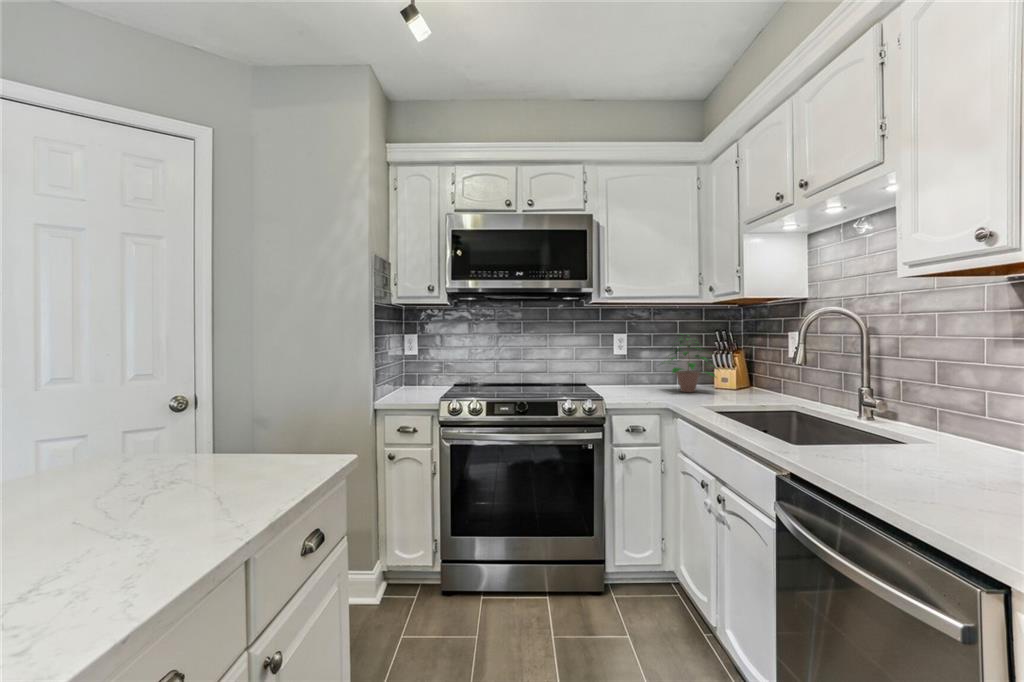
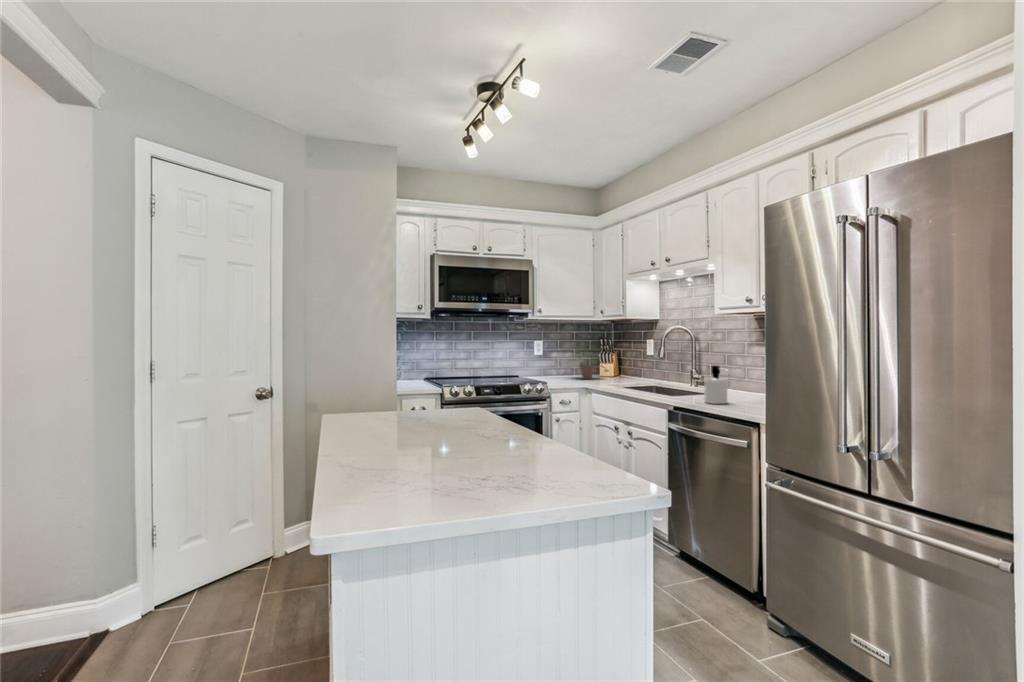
soap dispenser: none [854,391,919,482] -> present [704,366,730,404]

